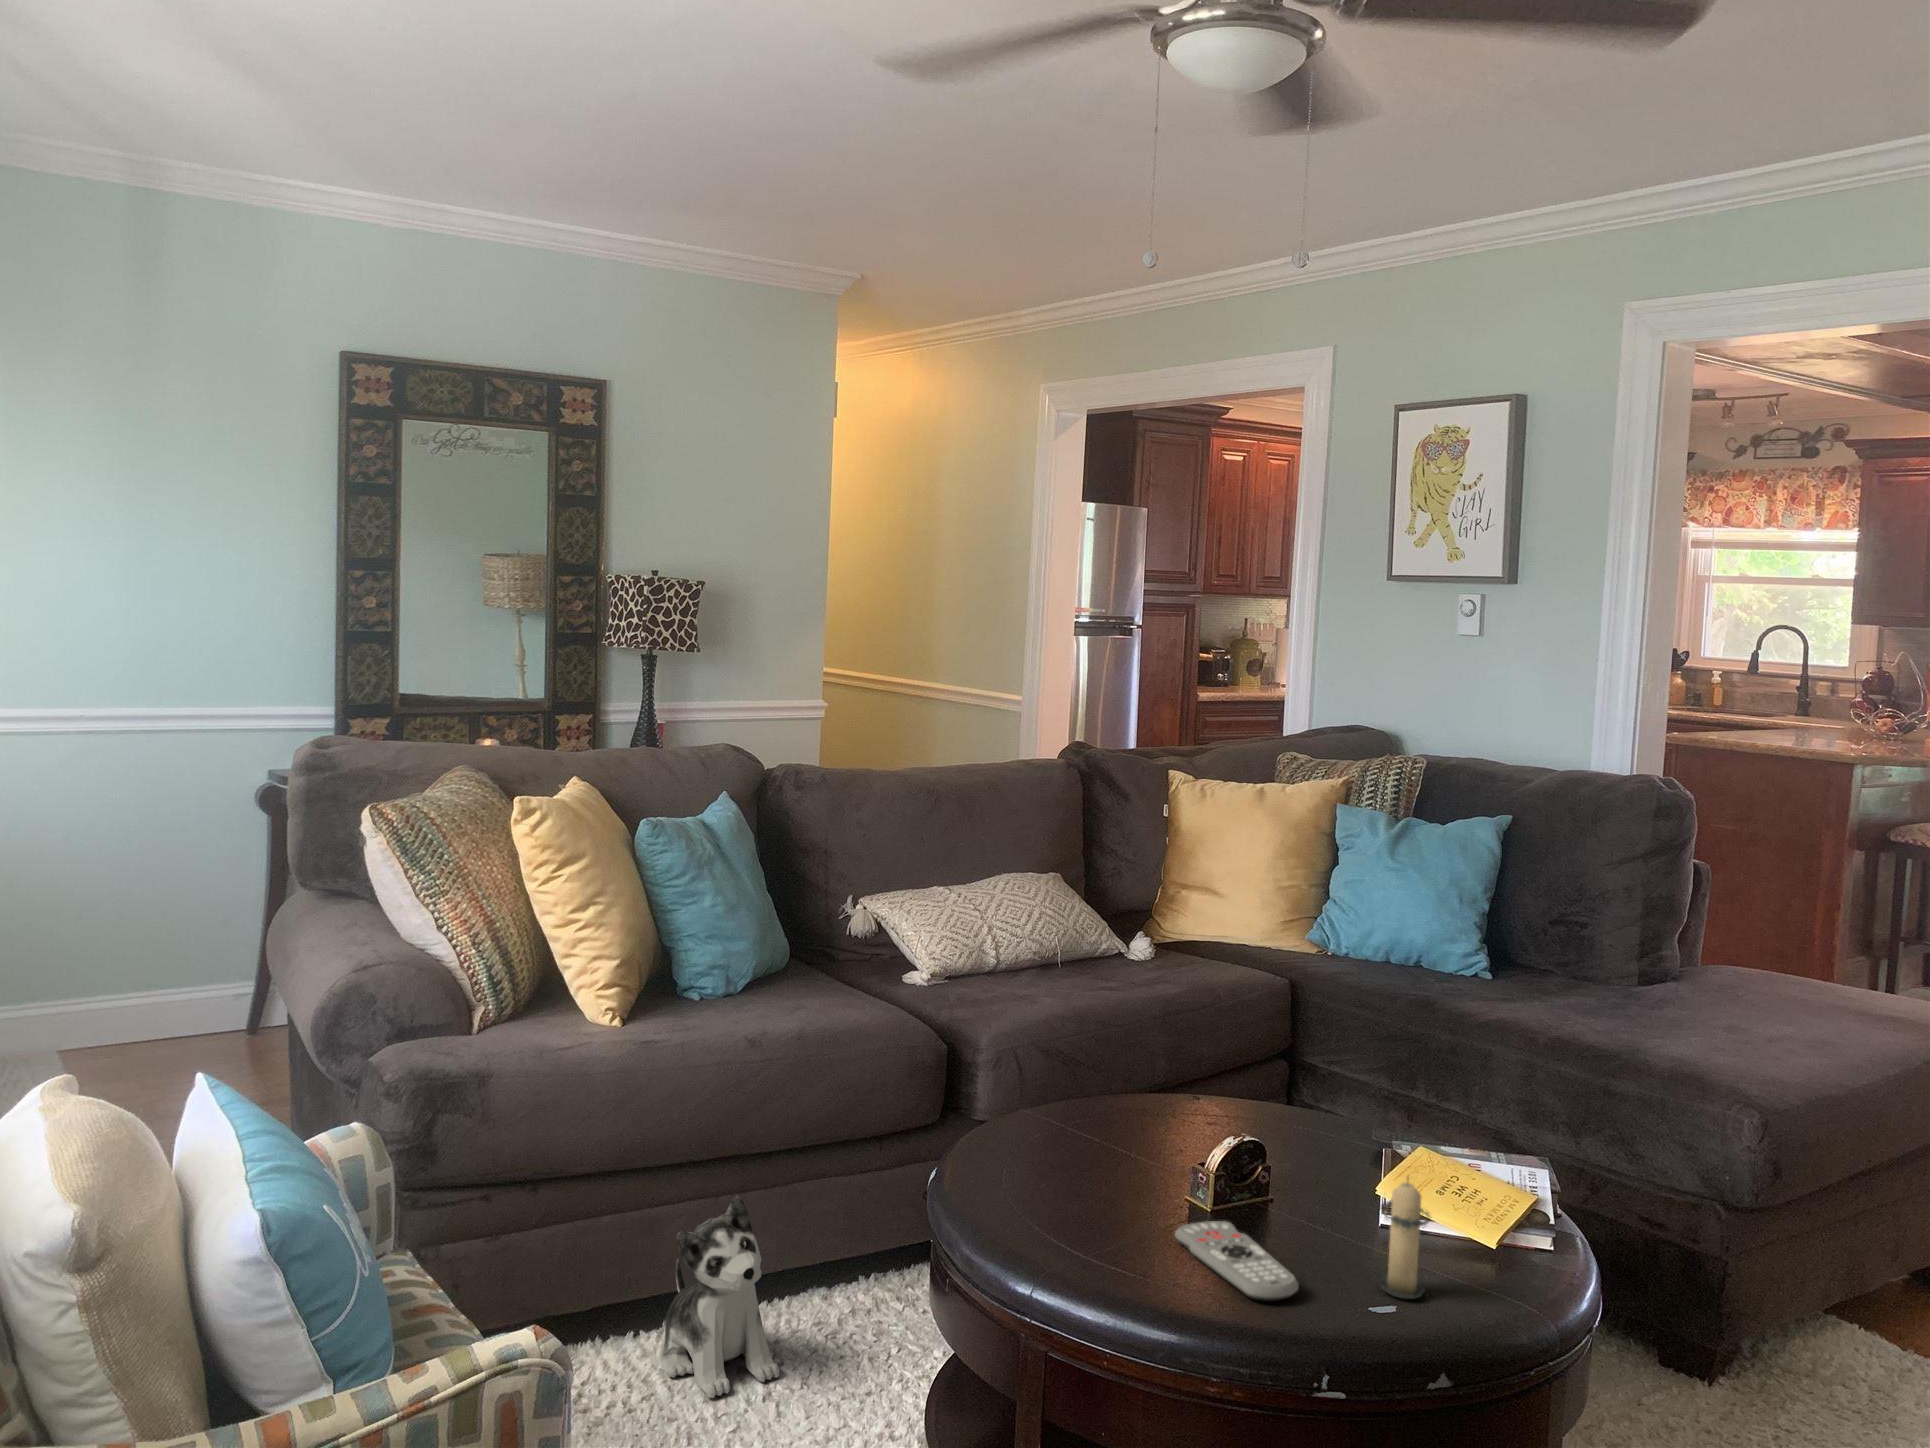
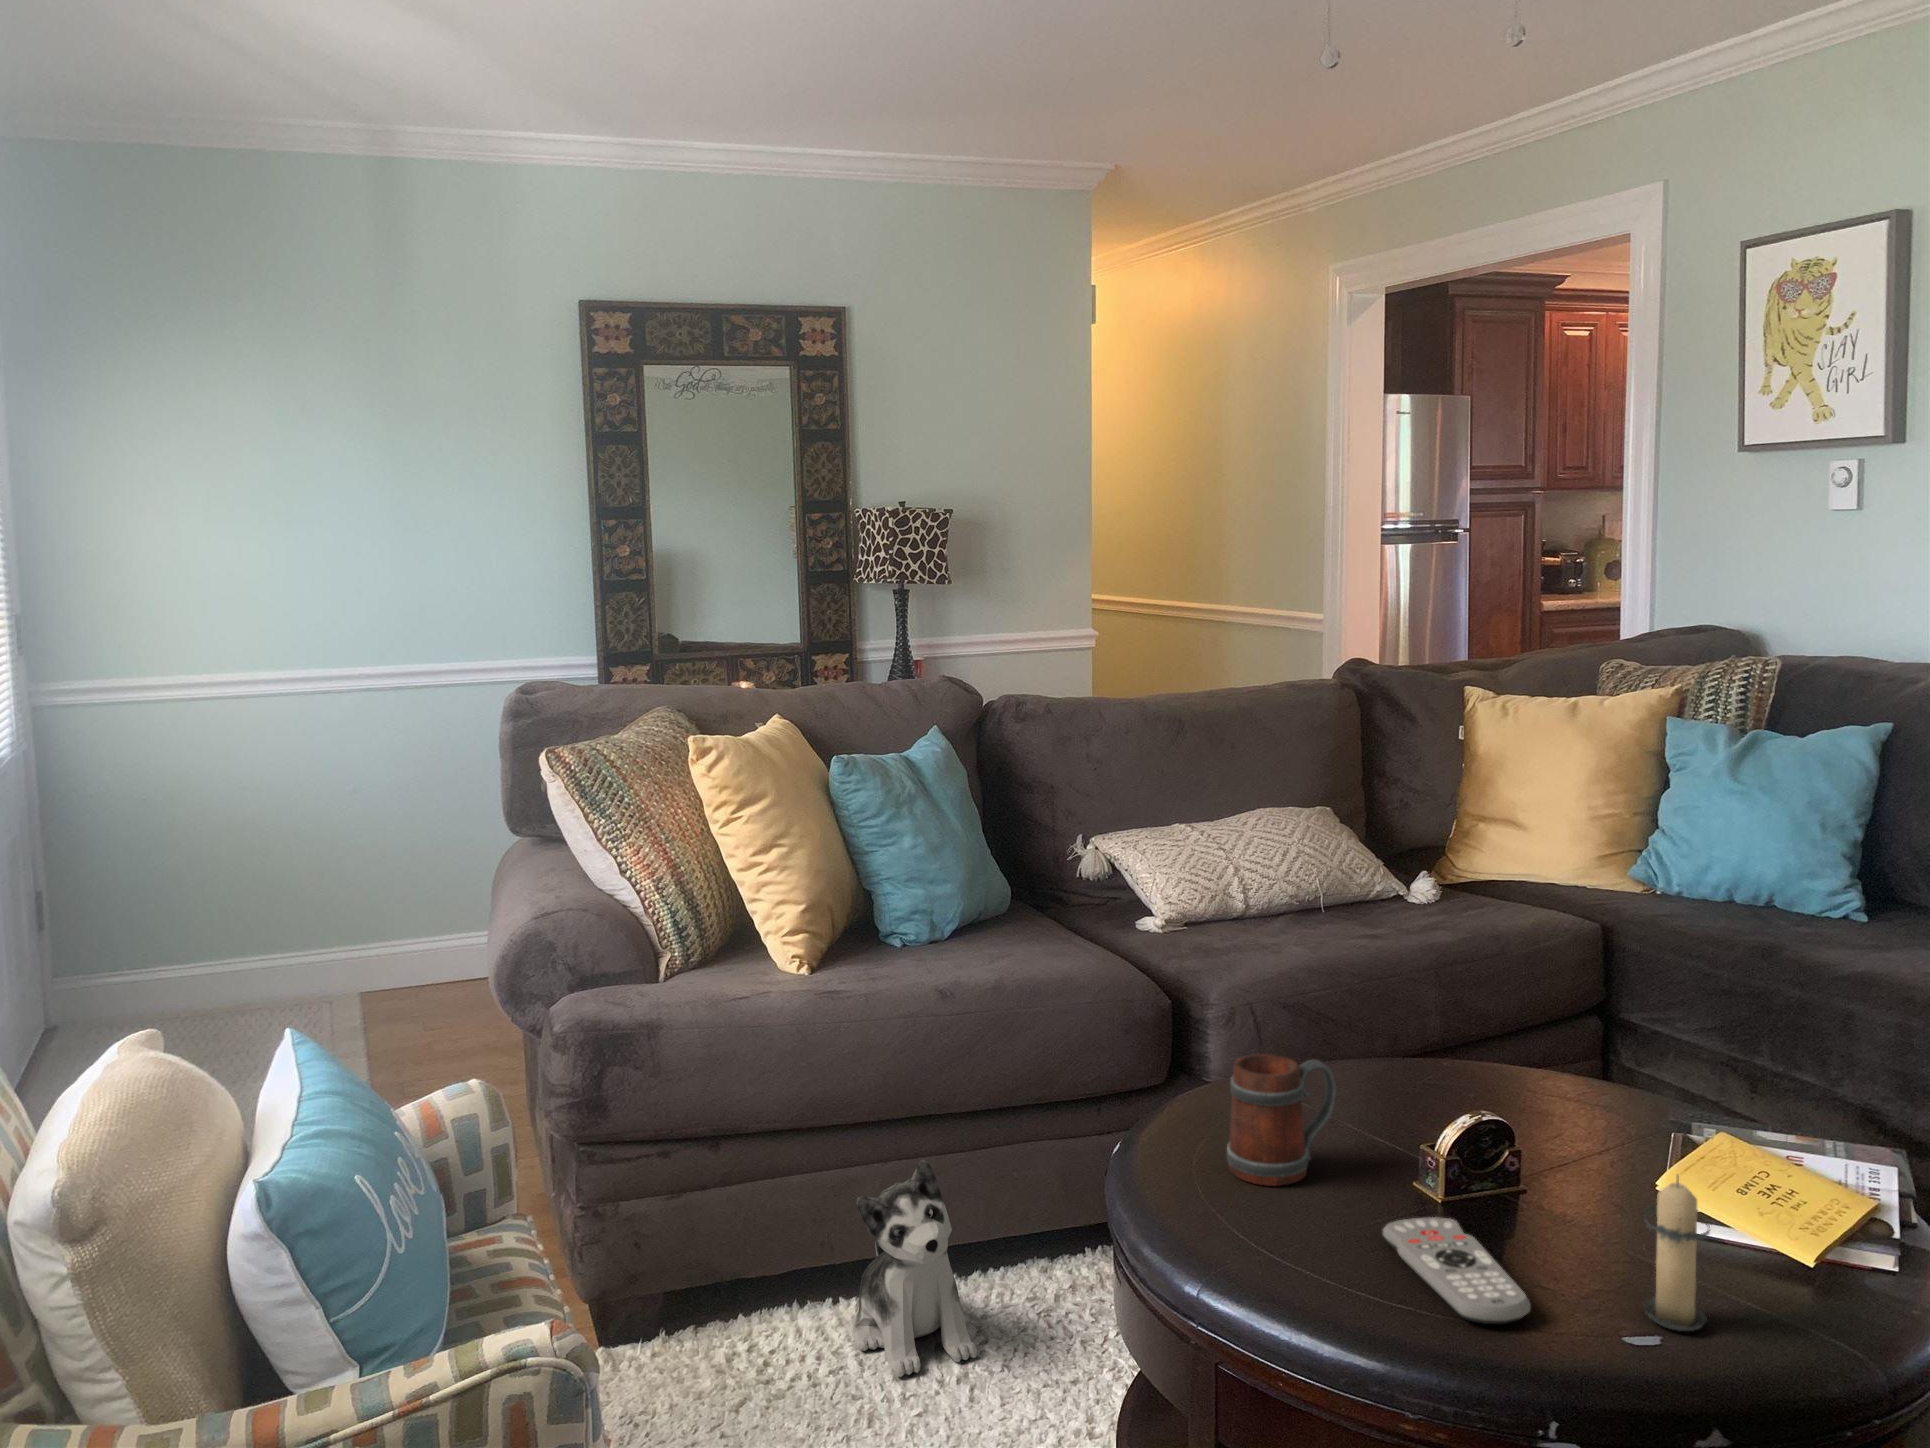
mug: none [1037,1090,1127,1201] -> present [1226,1054,1337,1186]

